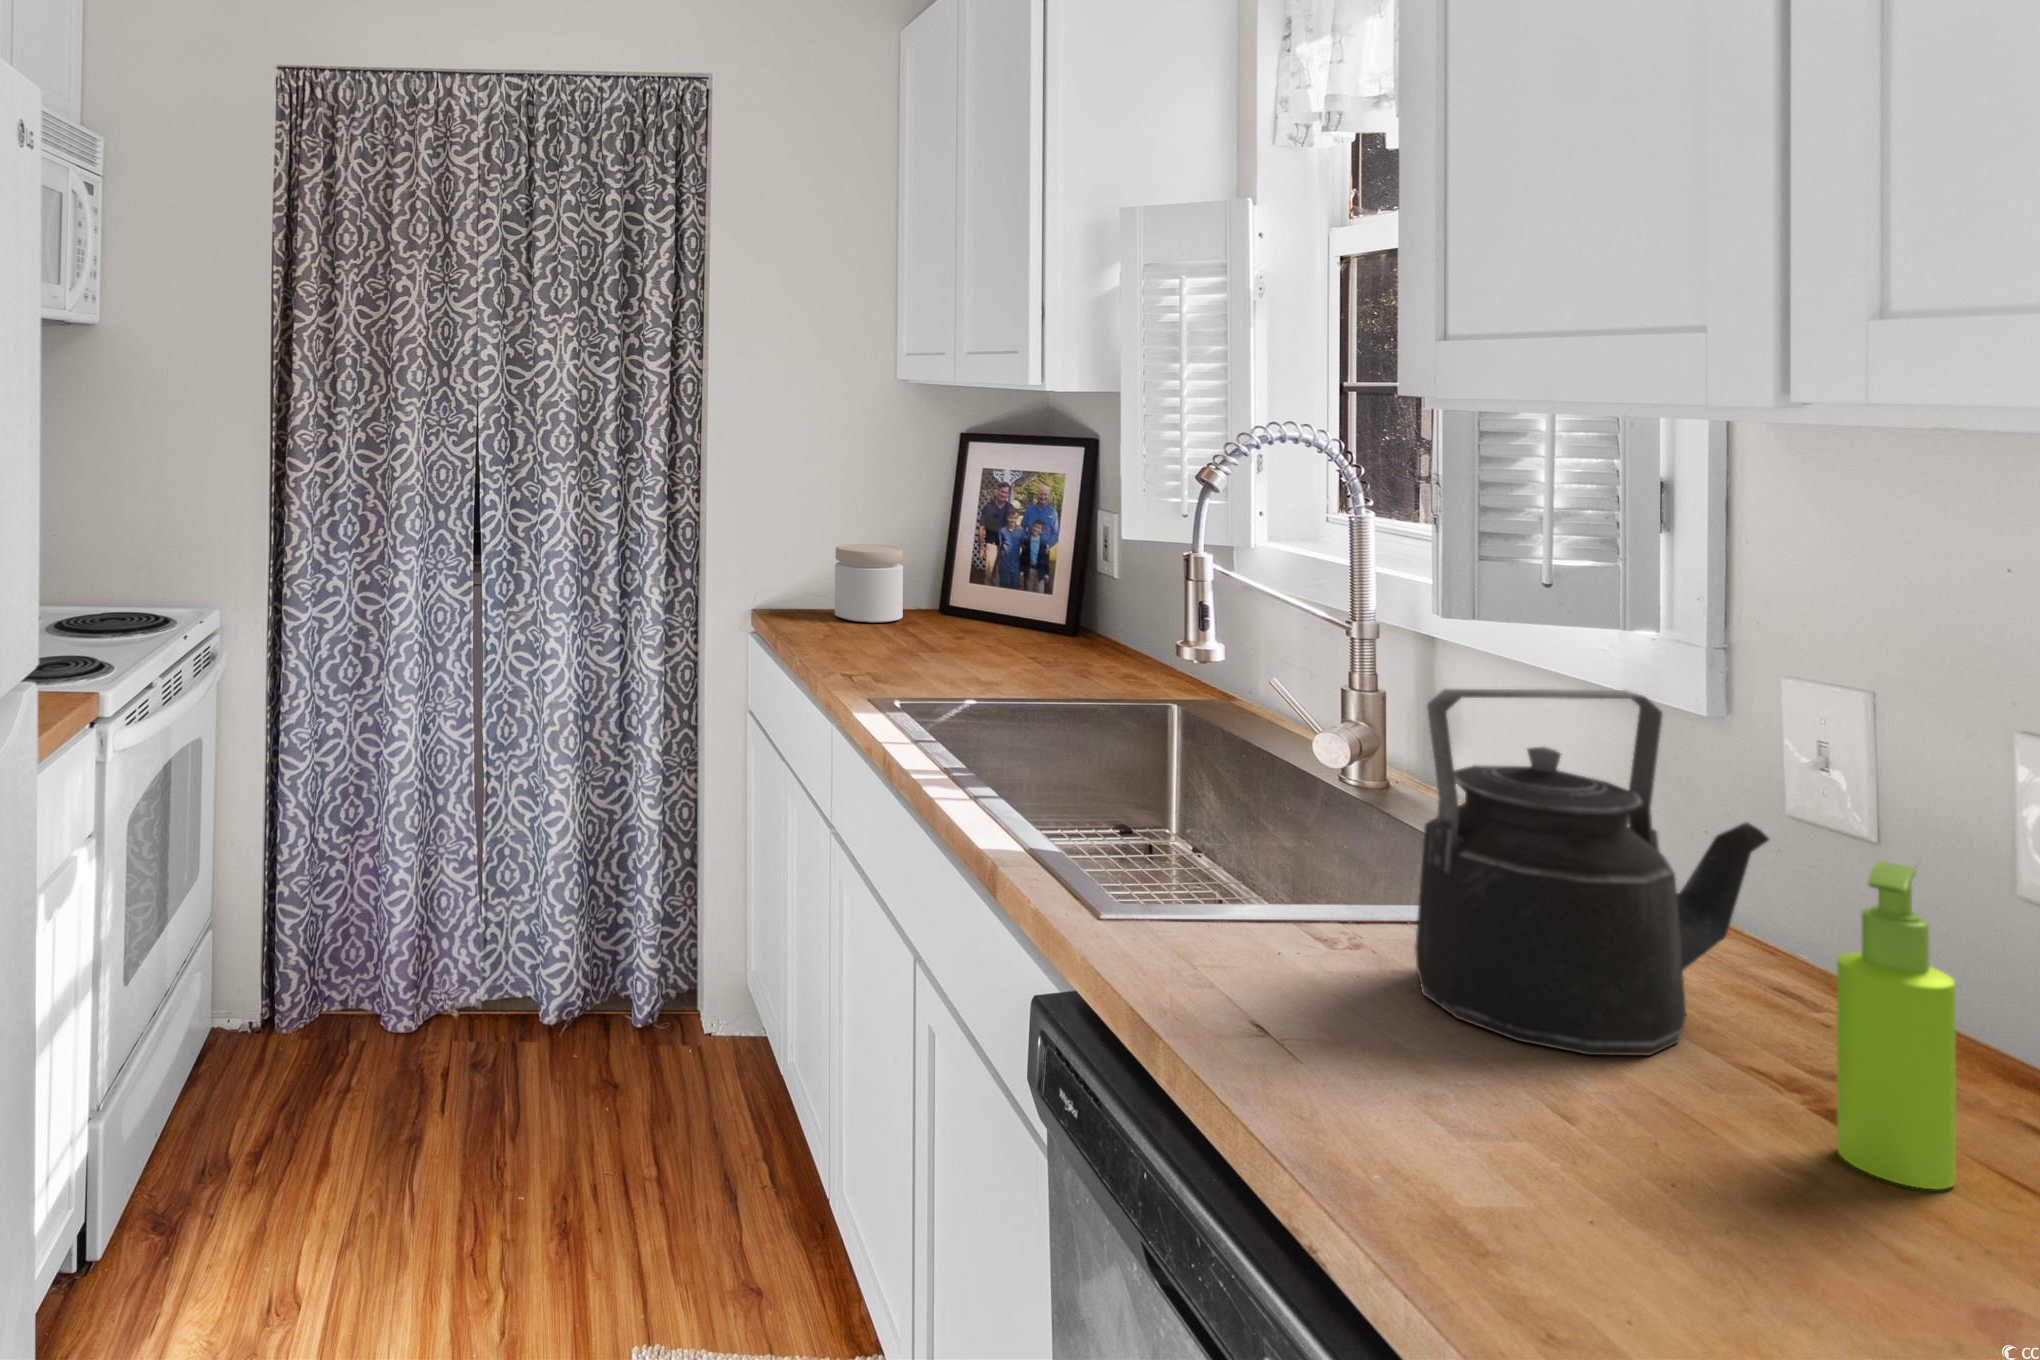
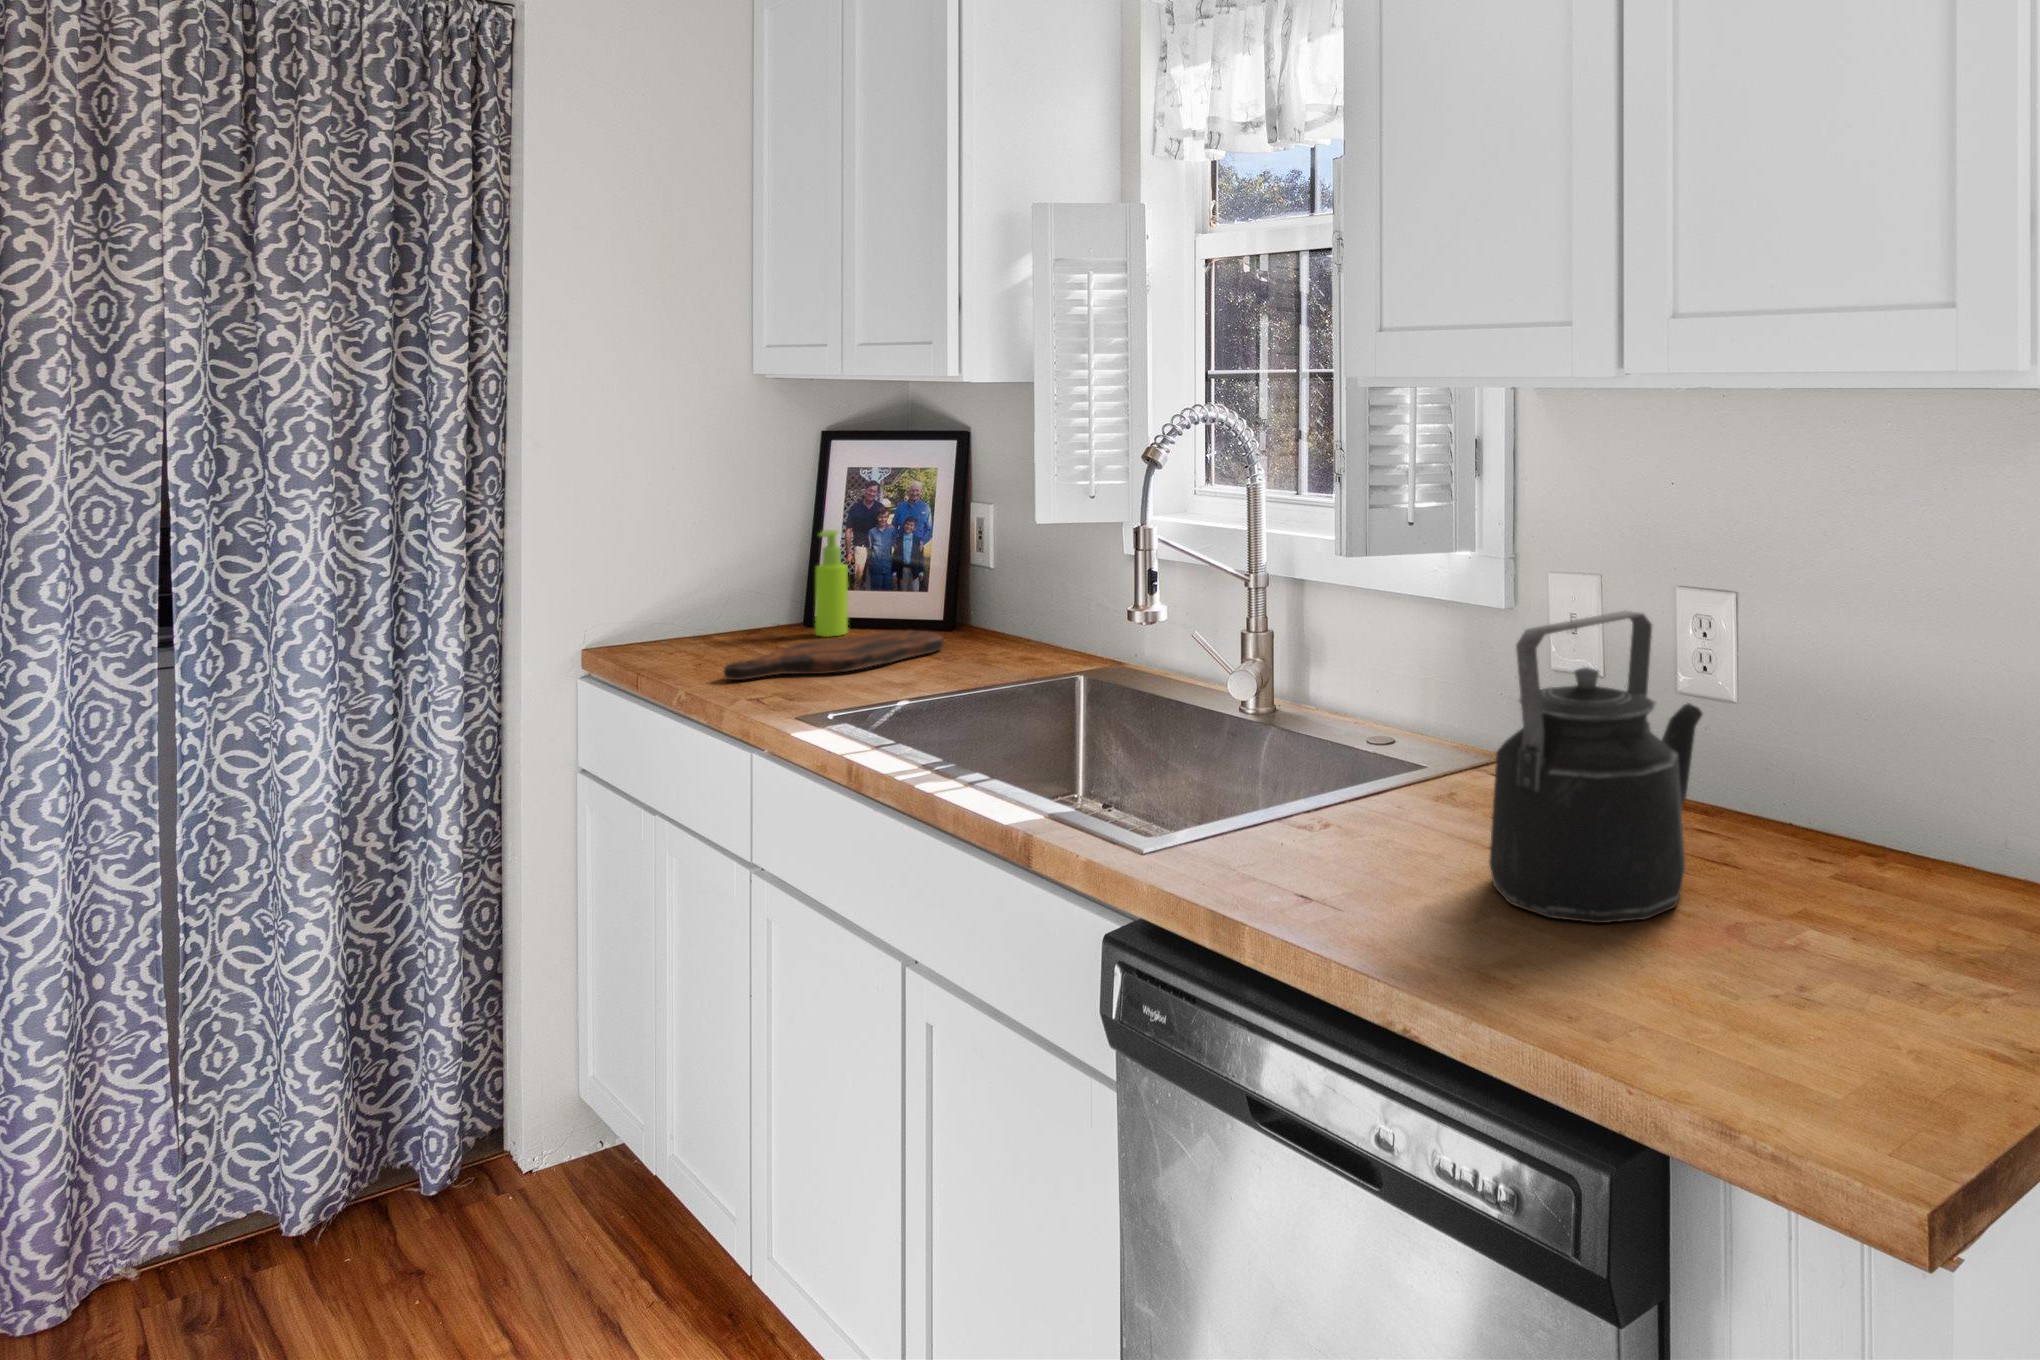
jar: present [835,544,903,623] -> none [684,555,764,644]
cutting board: none [840,629,1049,658] -> present [724,630,944,680]
soap dispenser: present [1837,861,1956,1189] -> present [815,530,848,637]

